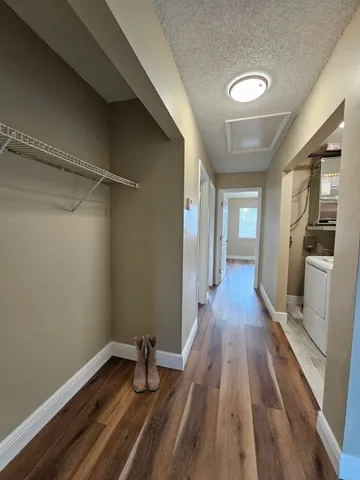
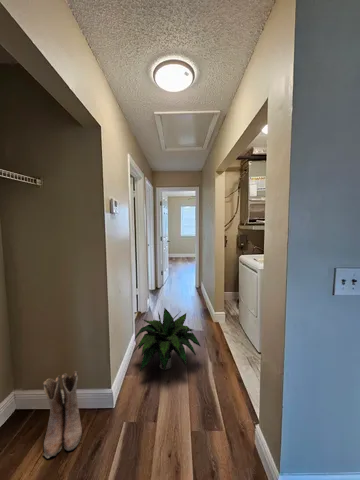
potted plant: none [196,297,260,351] -> present [134,308,200,371]

